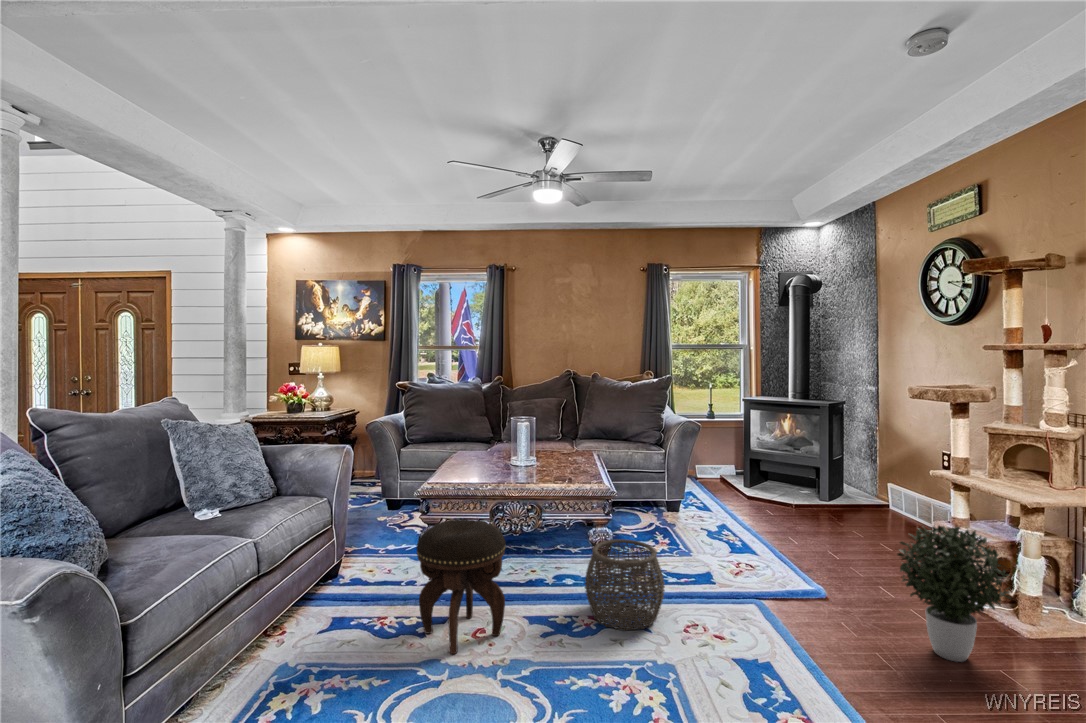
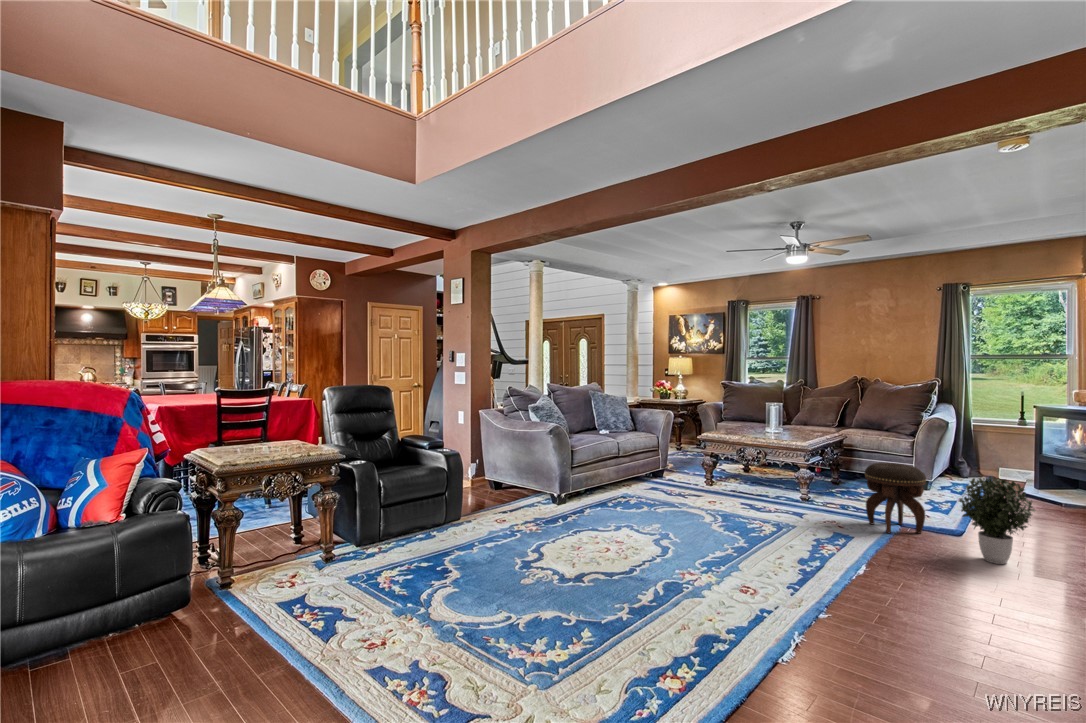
footstool: present [417,520,506,654] -> present [865,463,926,533]
woven basket: present [585,539,665,630] -> none [773,471,822,517]

